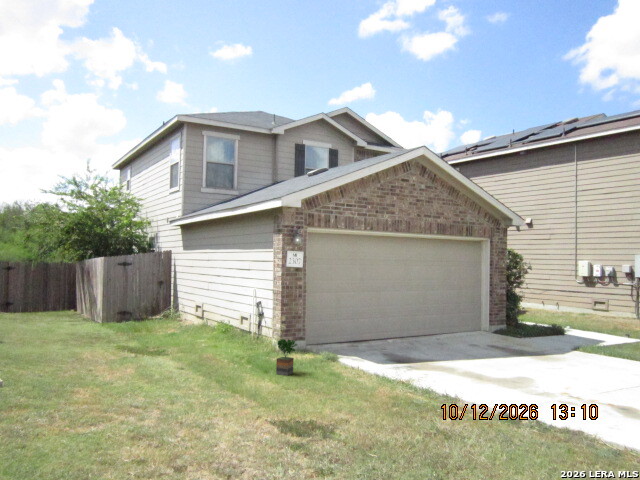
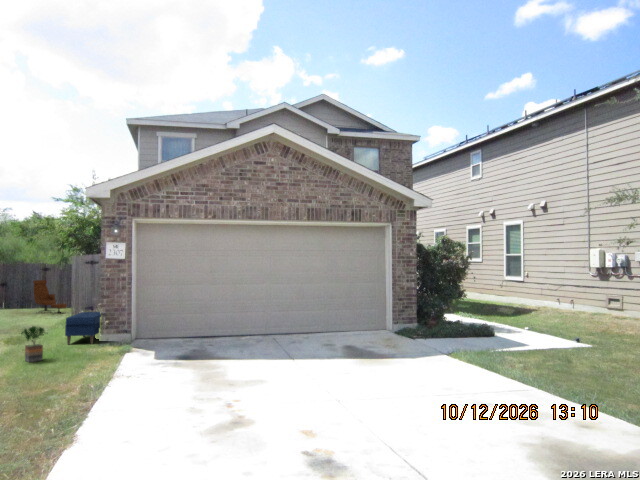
lounge chair: none [55,283,101,322] -> present [33,280,67,313]
bench: none [231,321,277,356] -> present [65,312,101,345]

